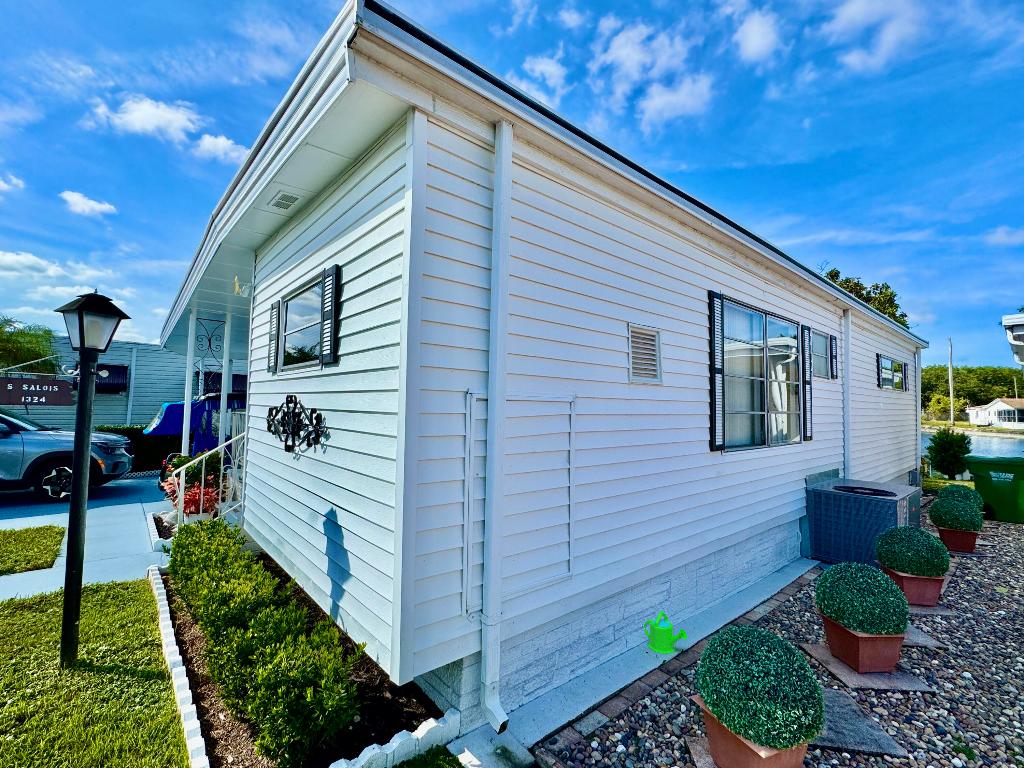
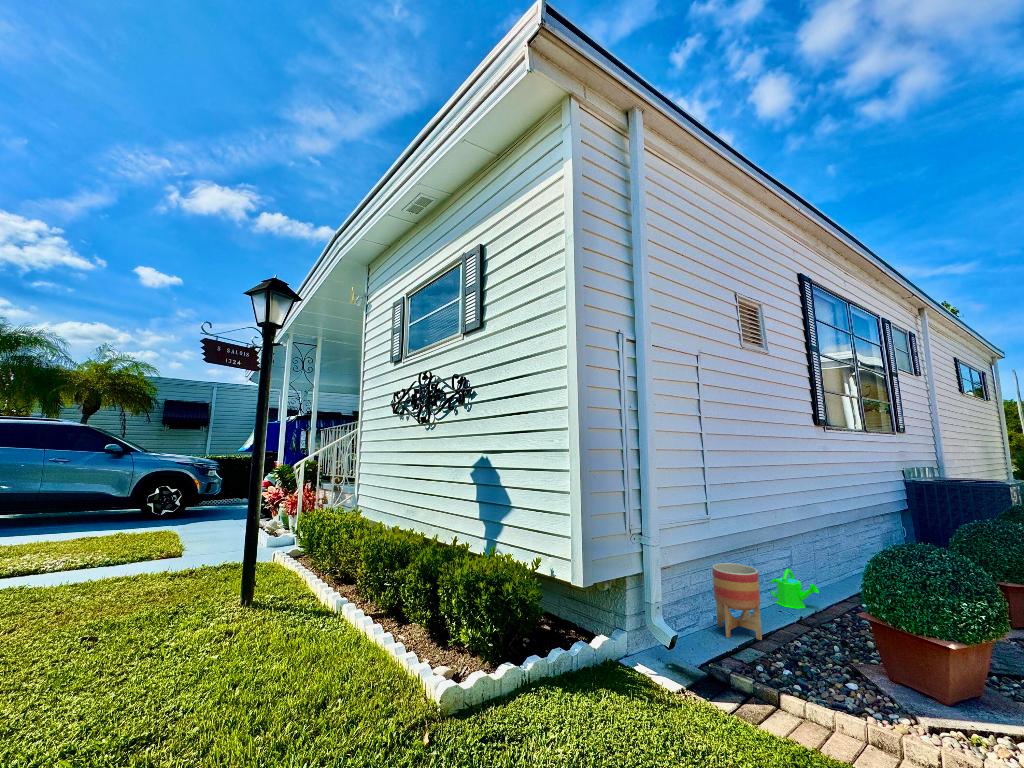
planter: none [572,621,615,706] -> present [712,563,762,640]

